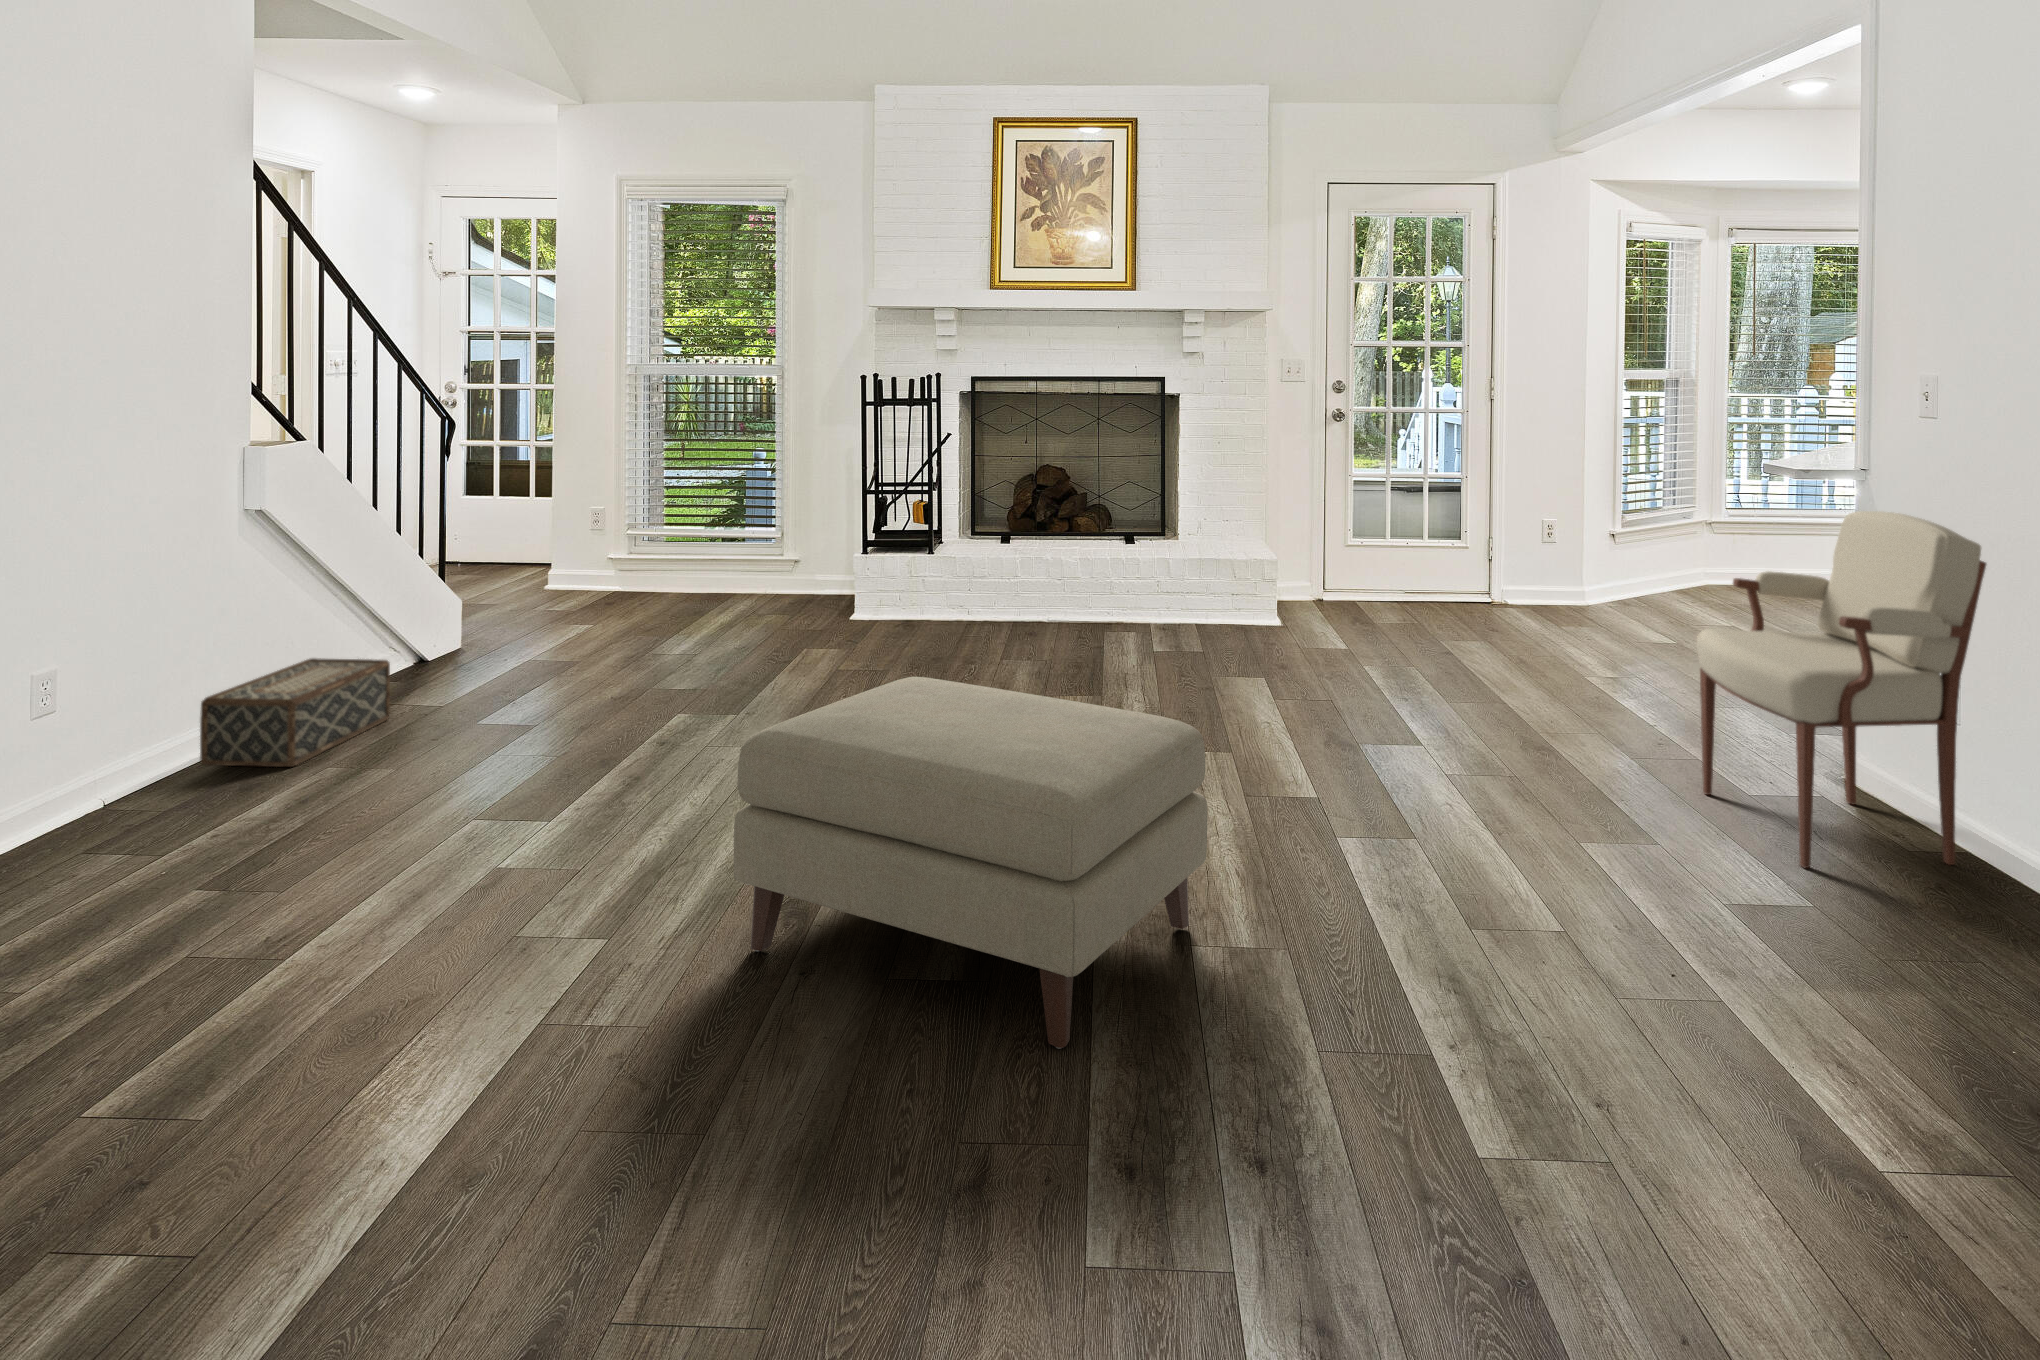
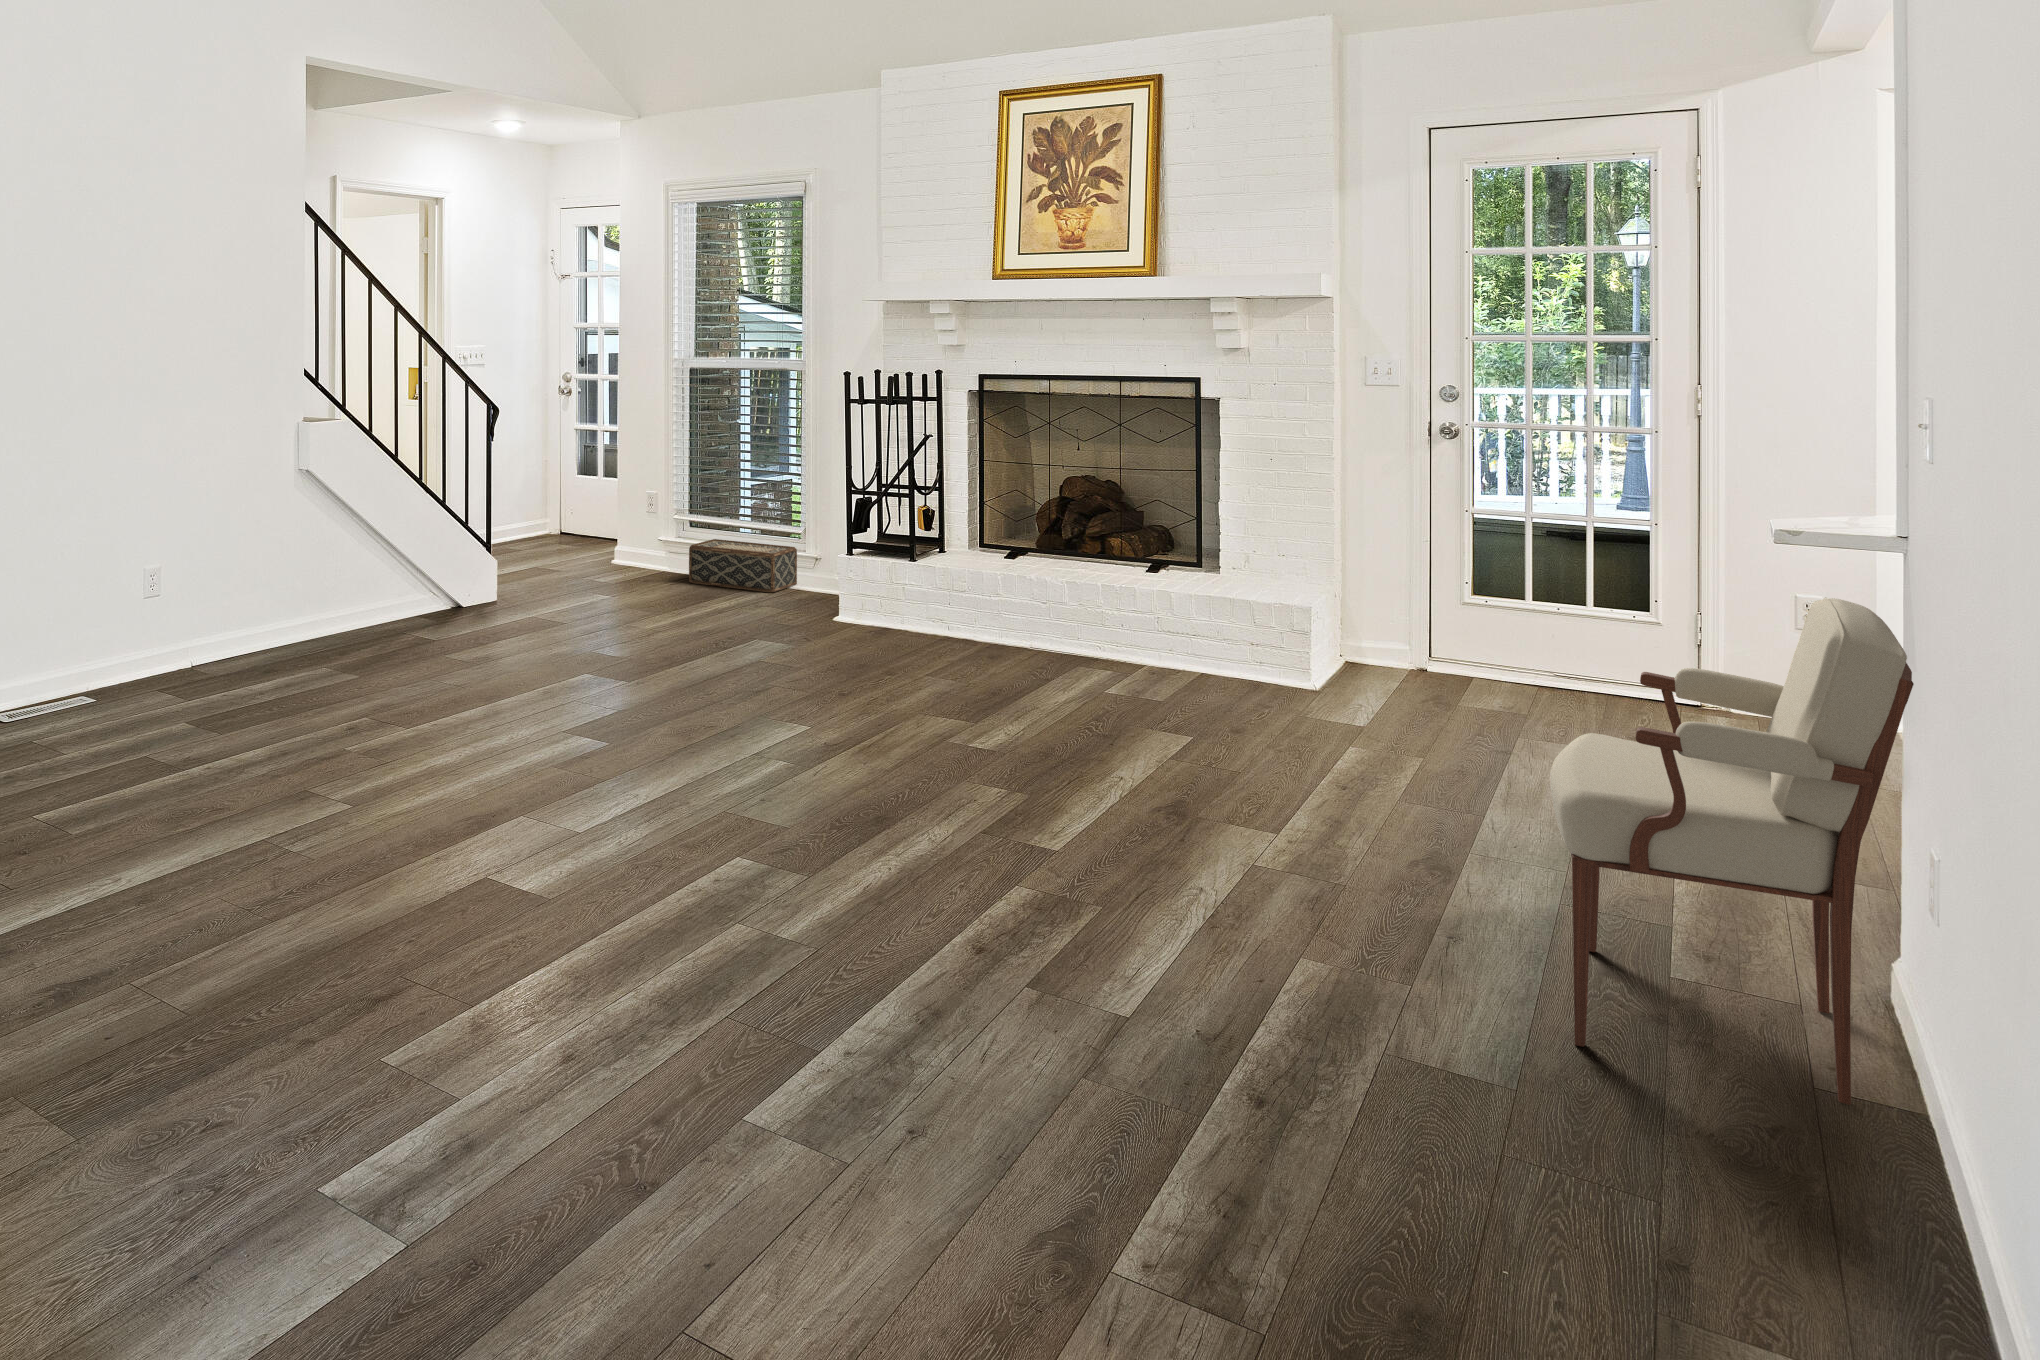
woven basket: present [200,658,390,767] -> present [689,539,797,592]
ottoman: present [734,677,1207,1049] -> none [414,650,773,950]

